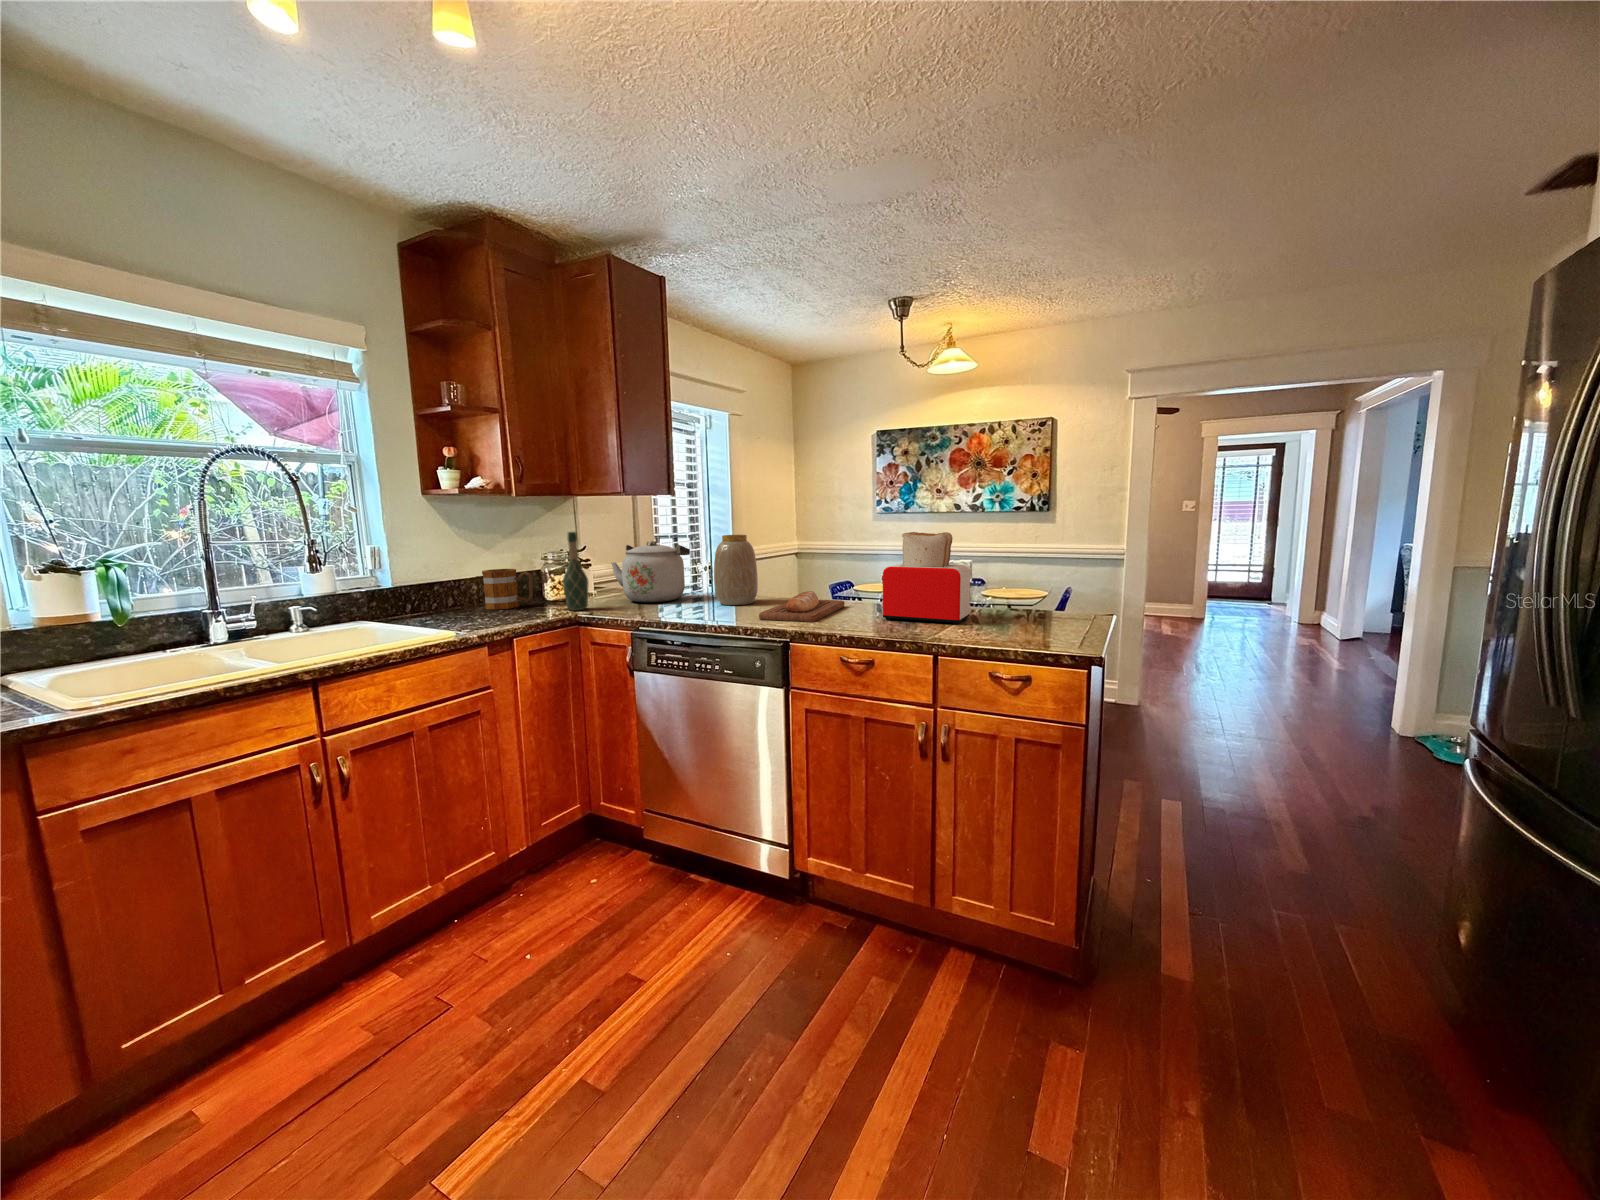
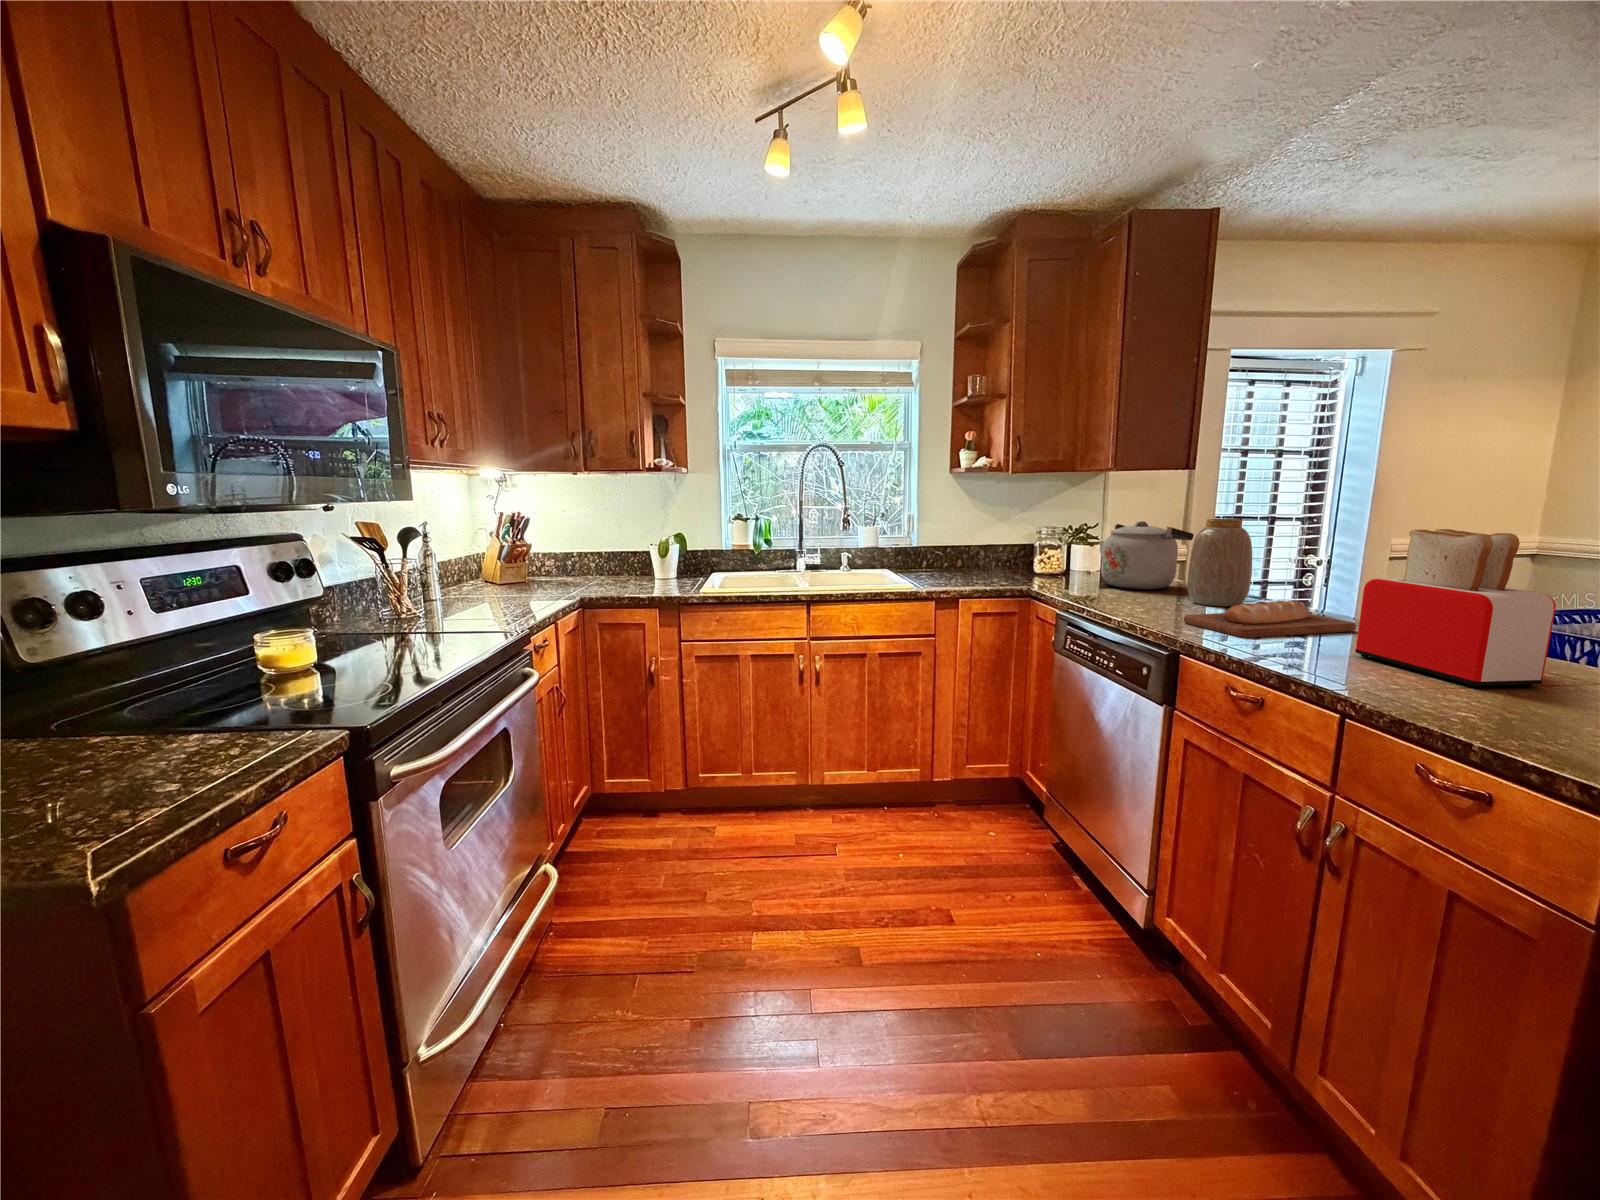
wine bottle: present [563,532,588,610] -> none [1032,507,1058,585]
mug: present [482,569,533,610] -> none [981,539,1022,575]

